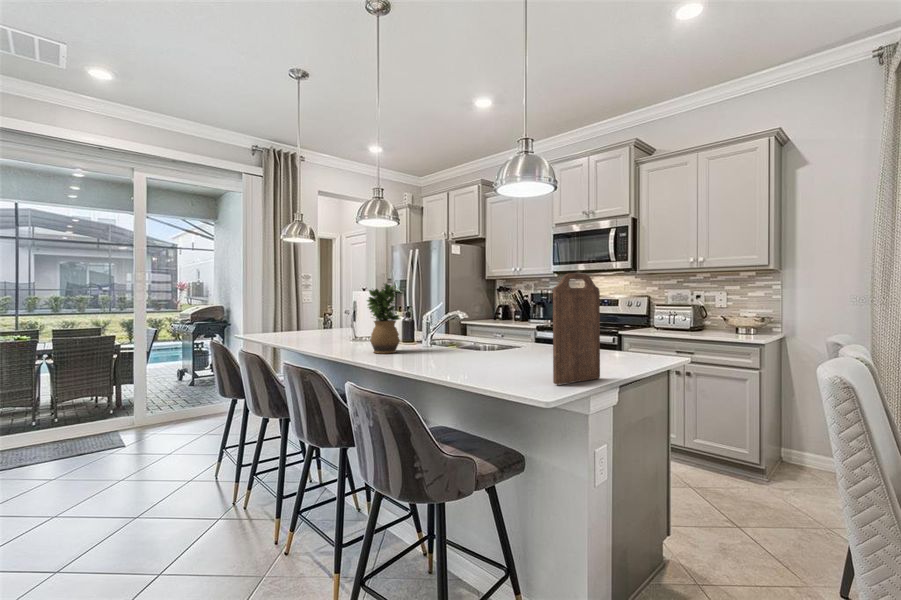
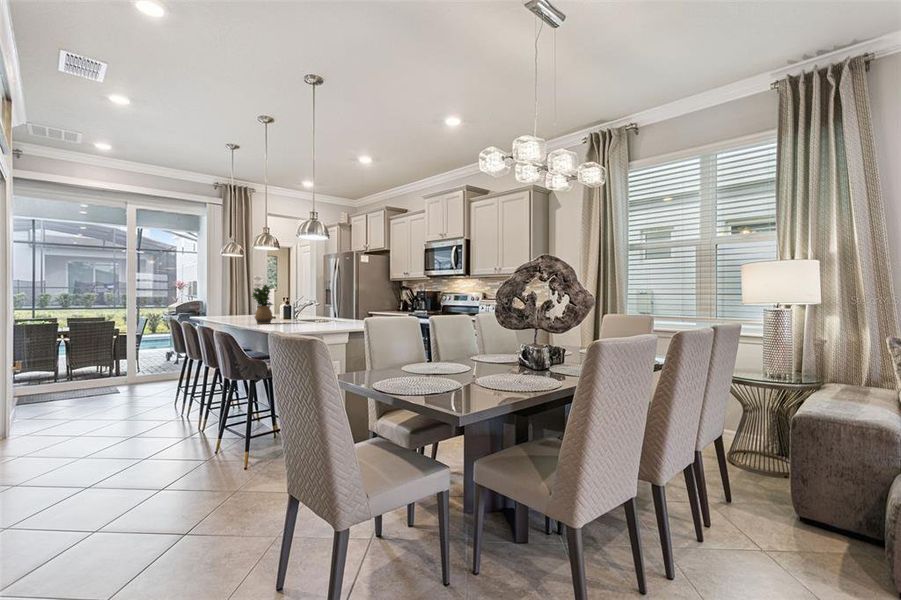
cutting board: present [553,273,600,385] -> none [305,281,335,331]

